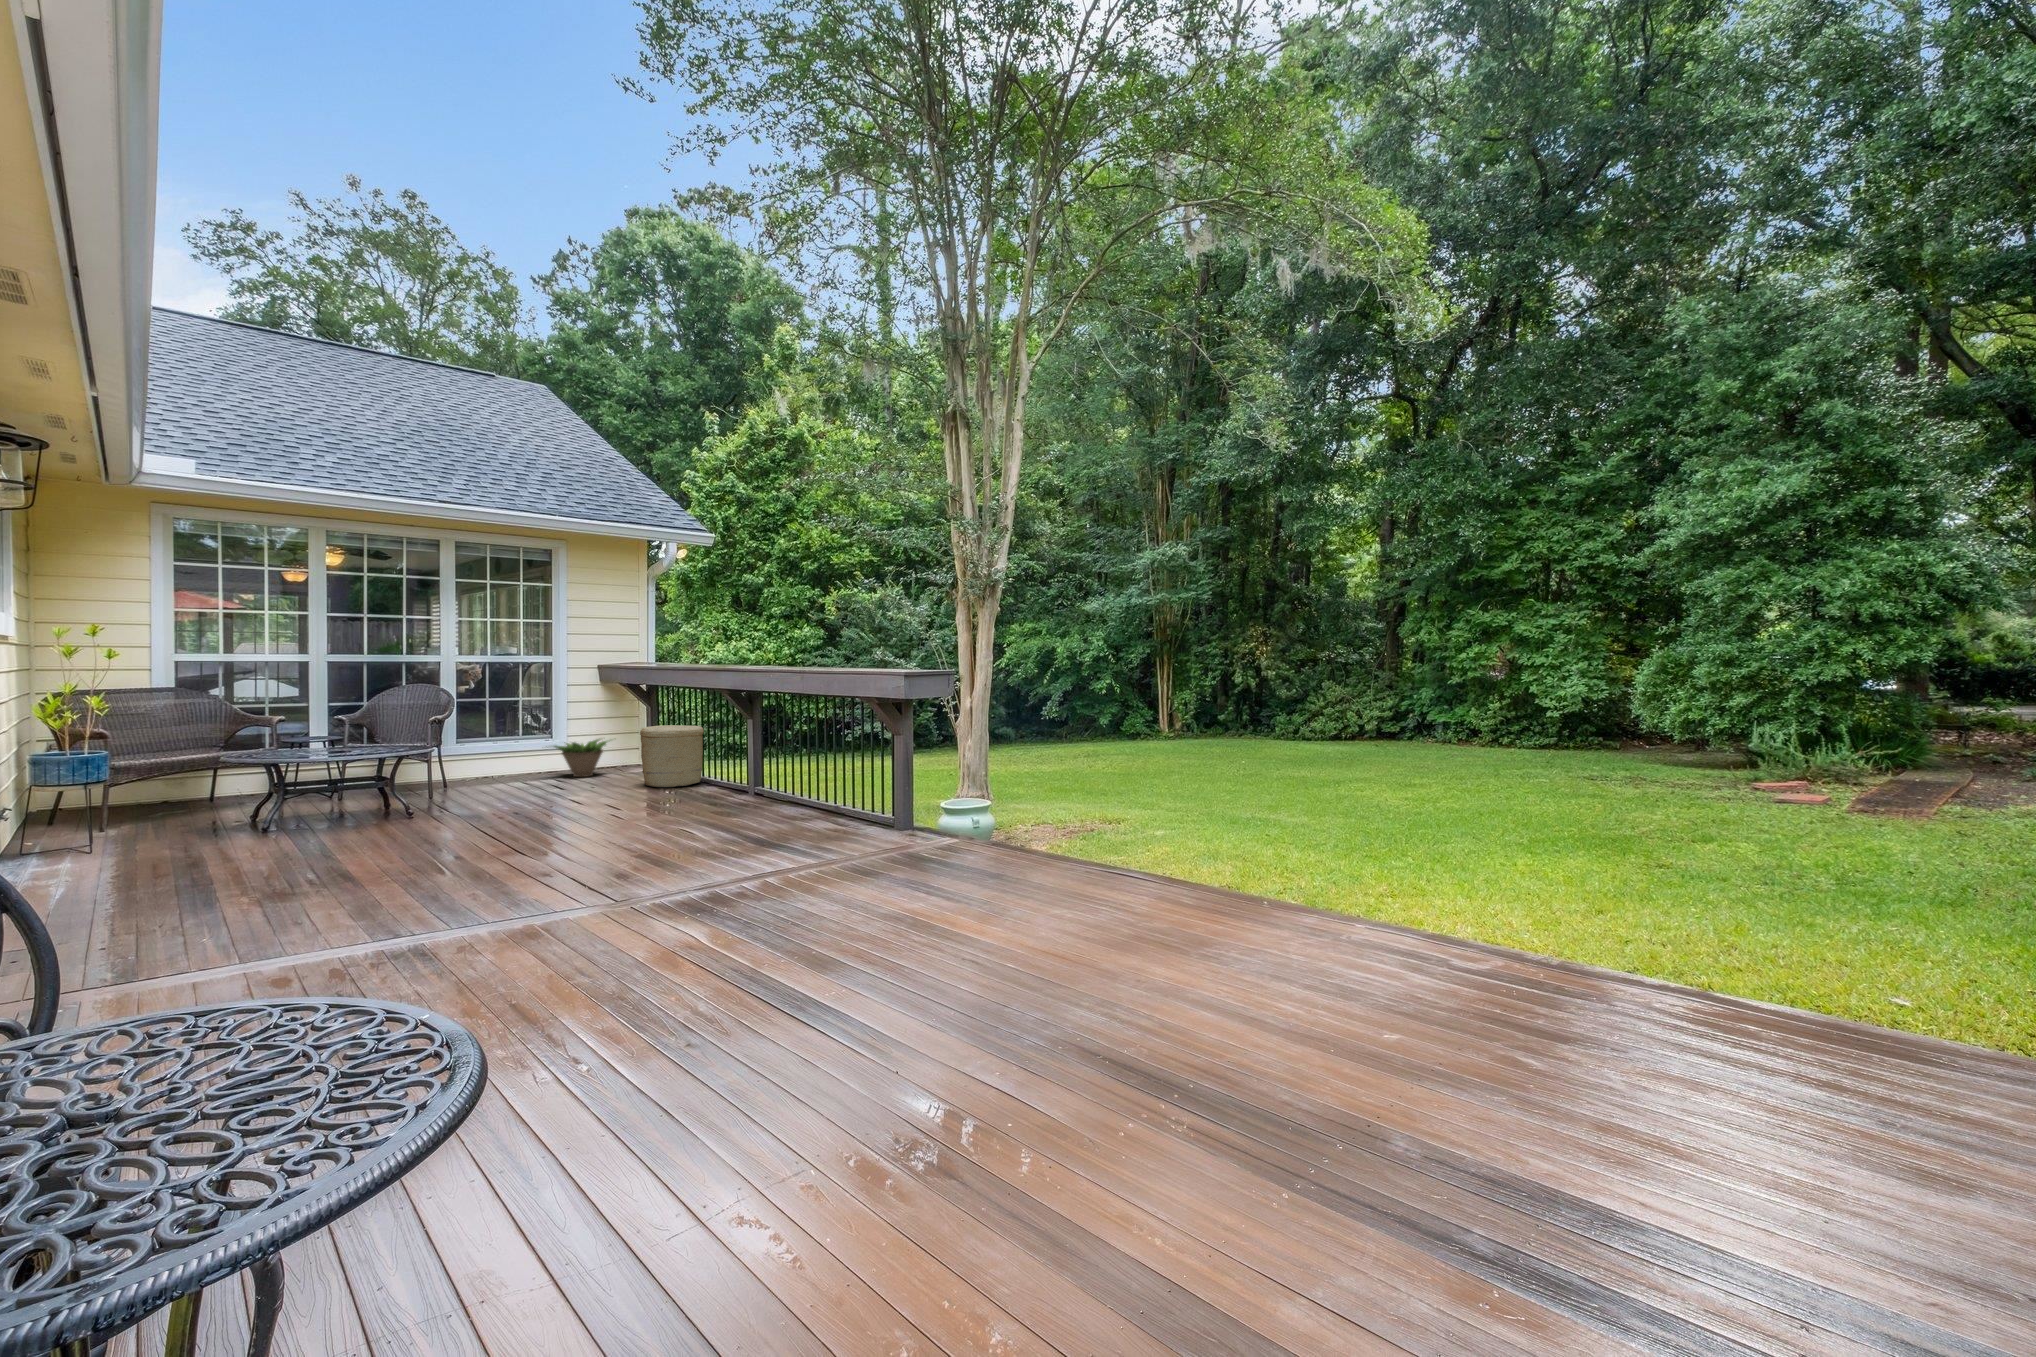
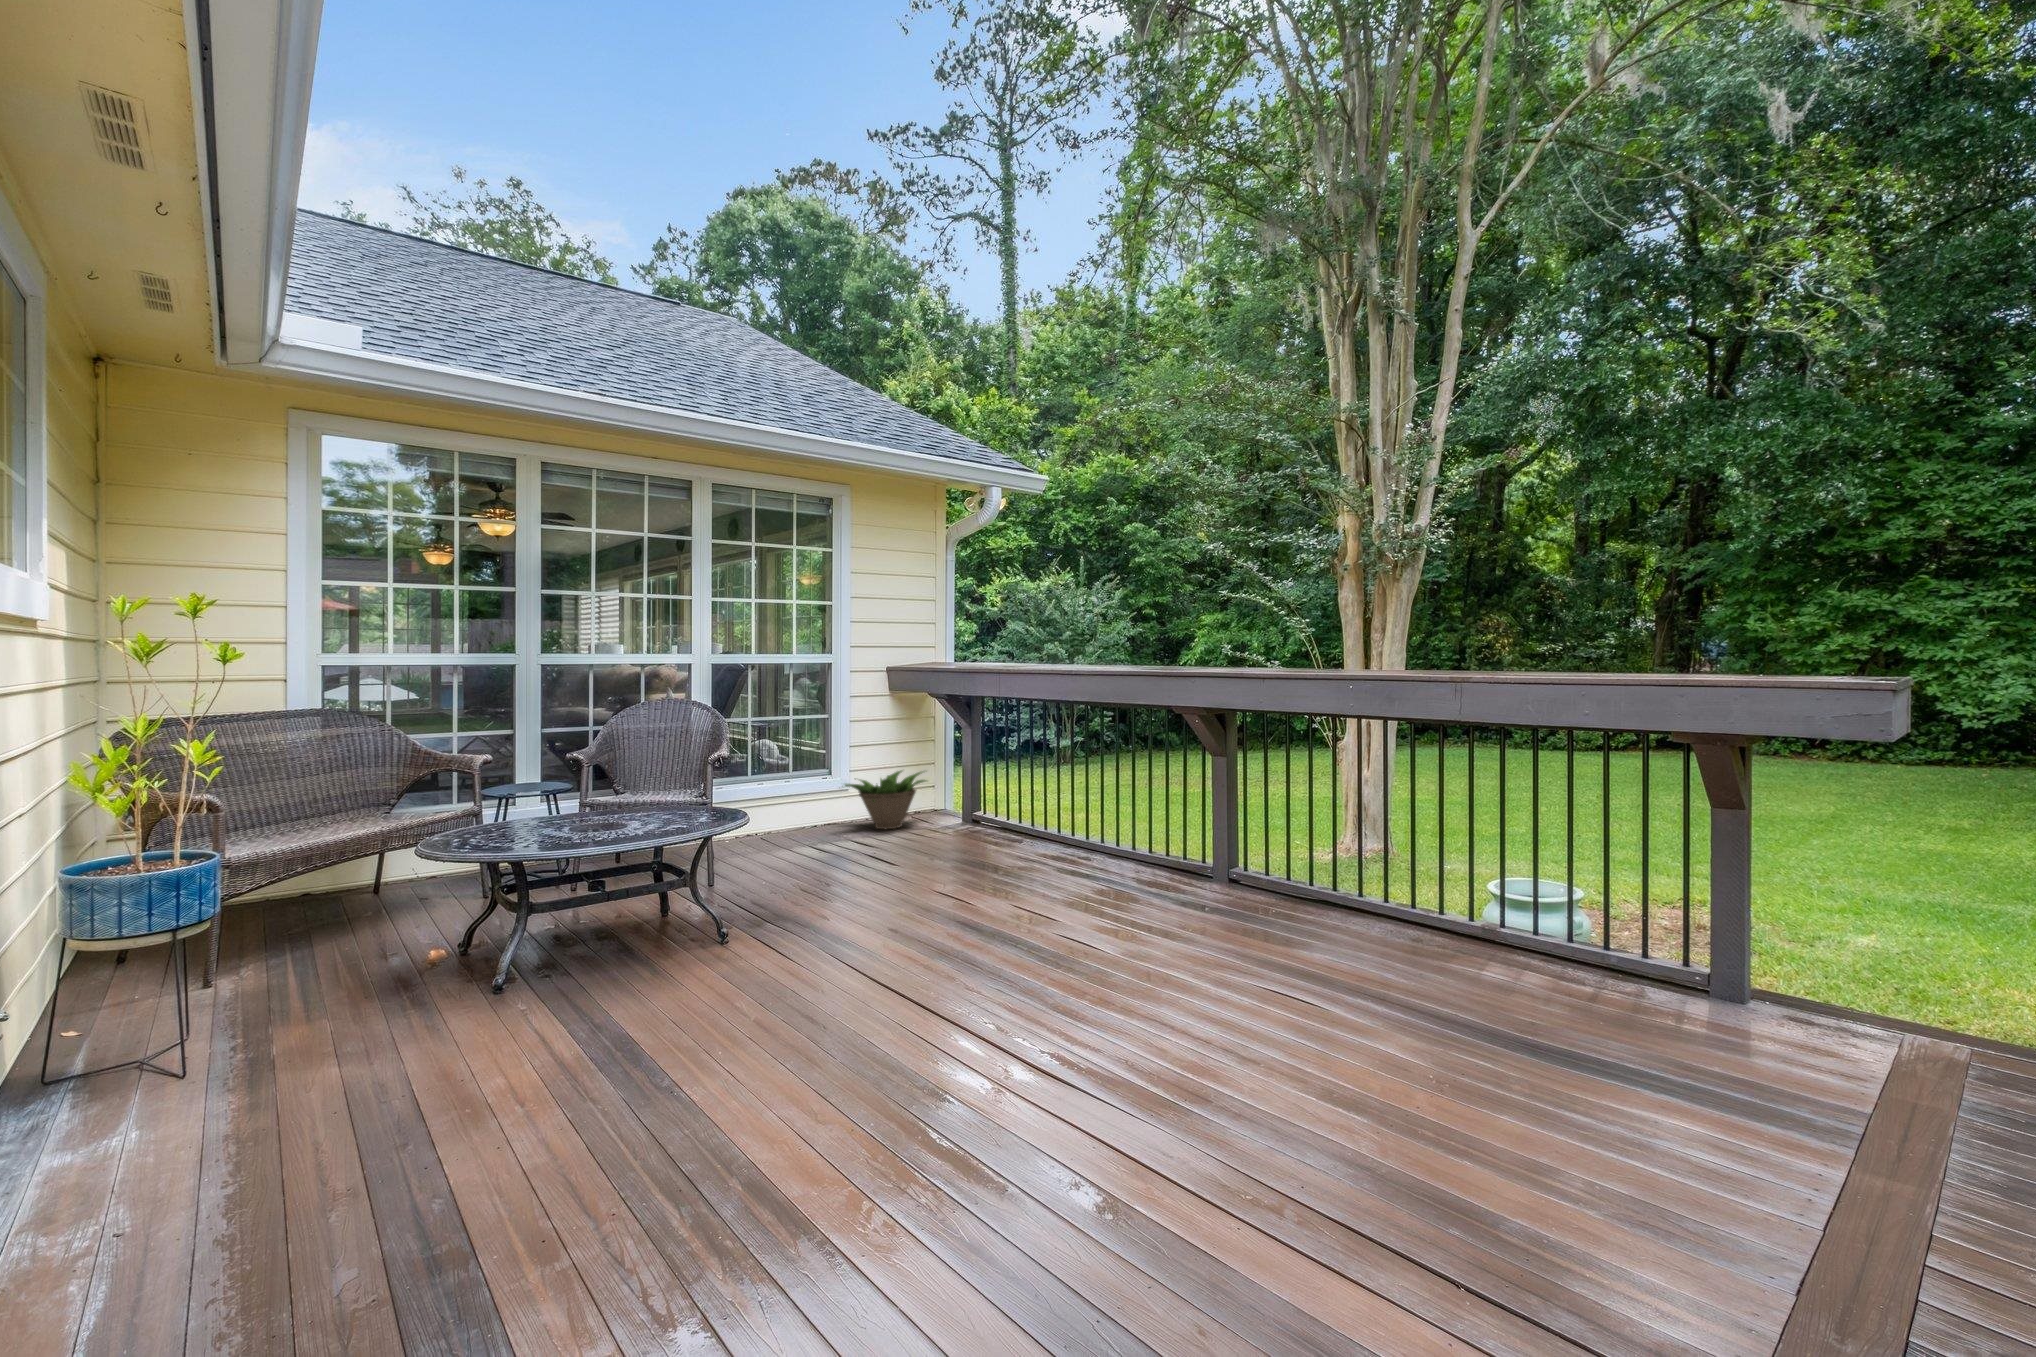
woven basket: present [640,725,704,787] -> none [1002,749,1093,845]

